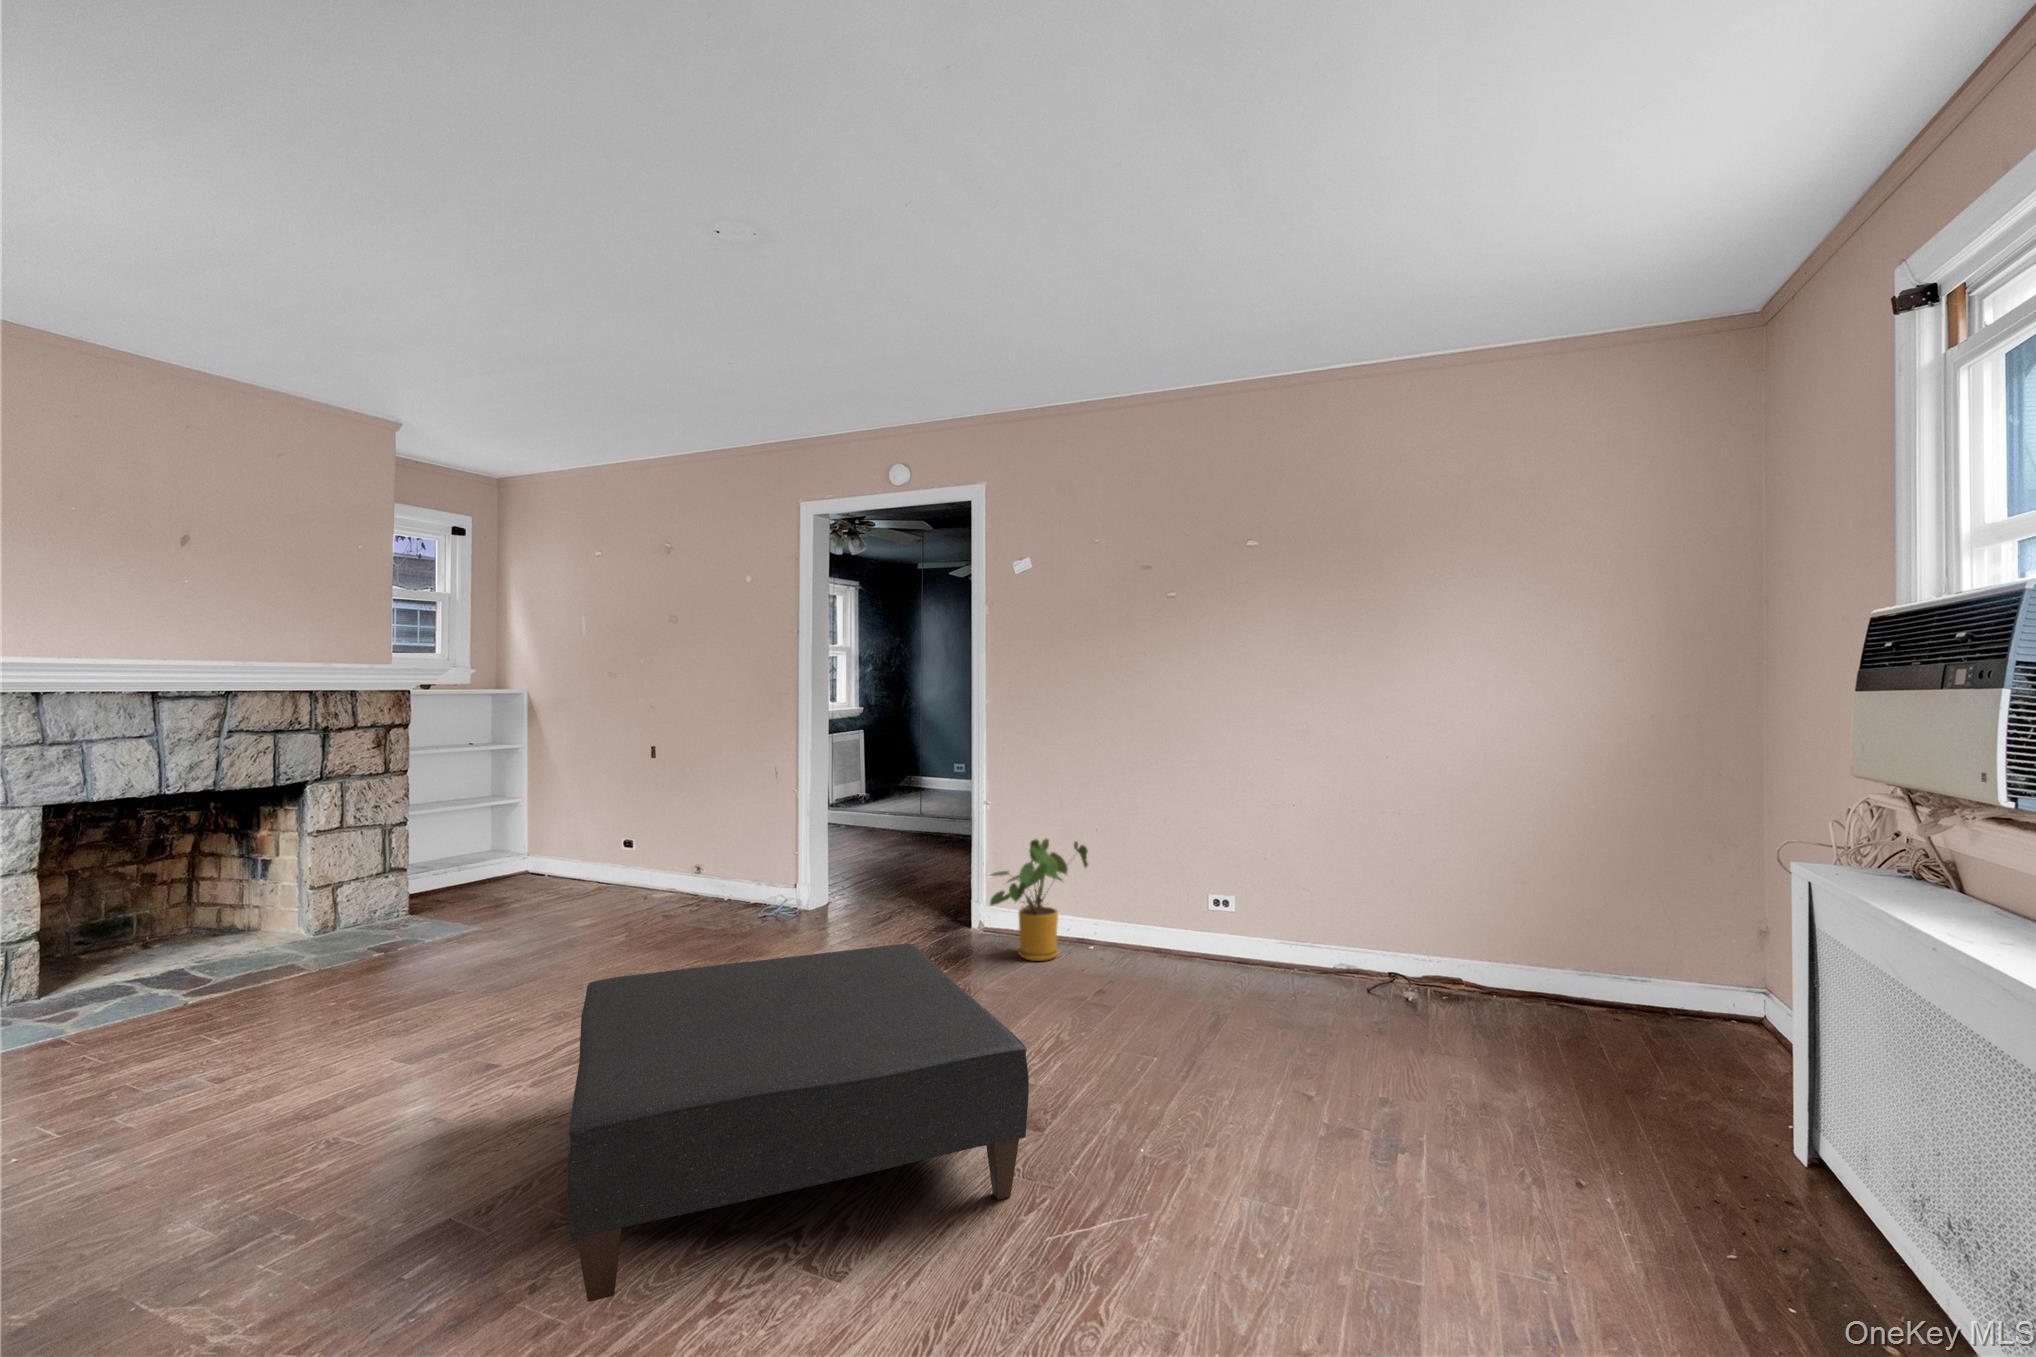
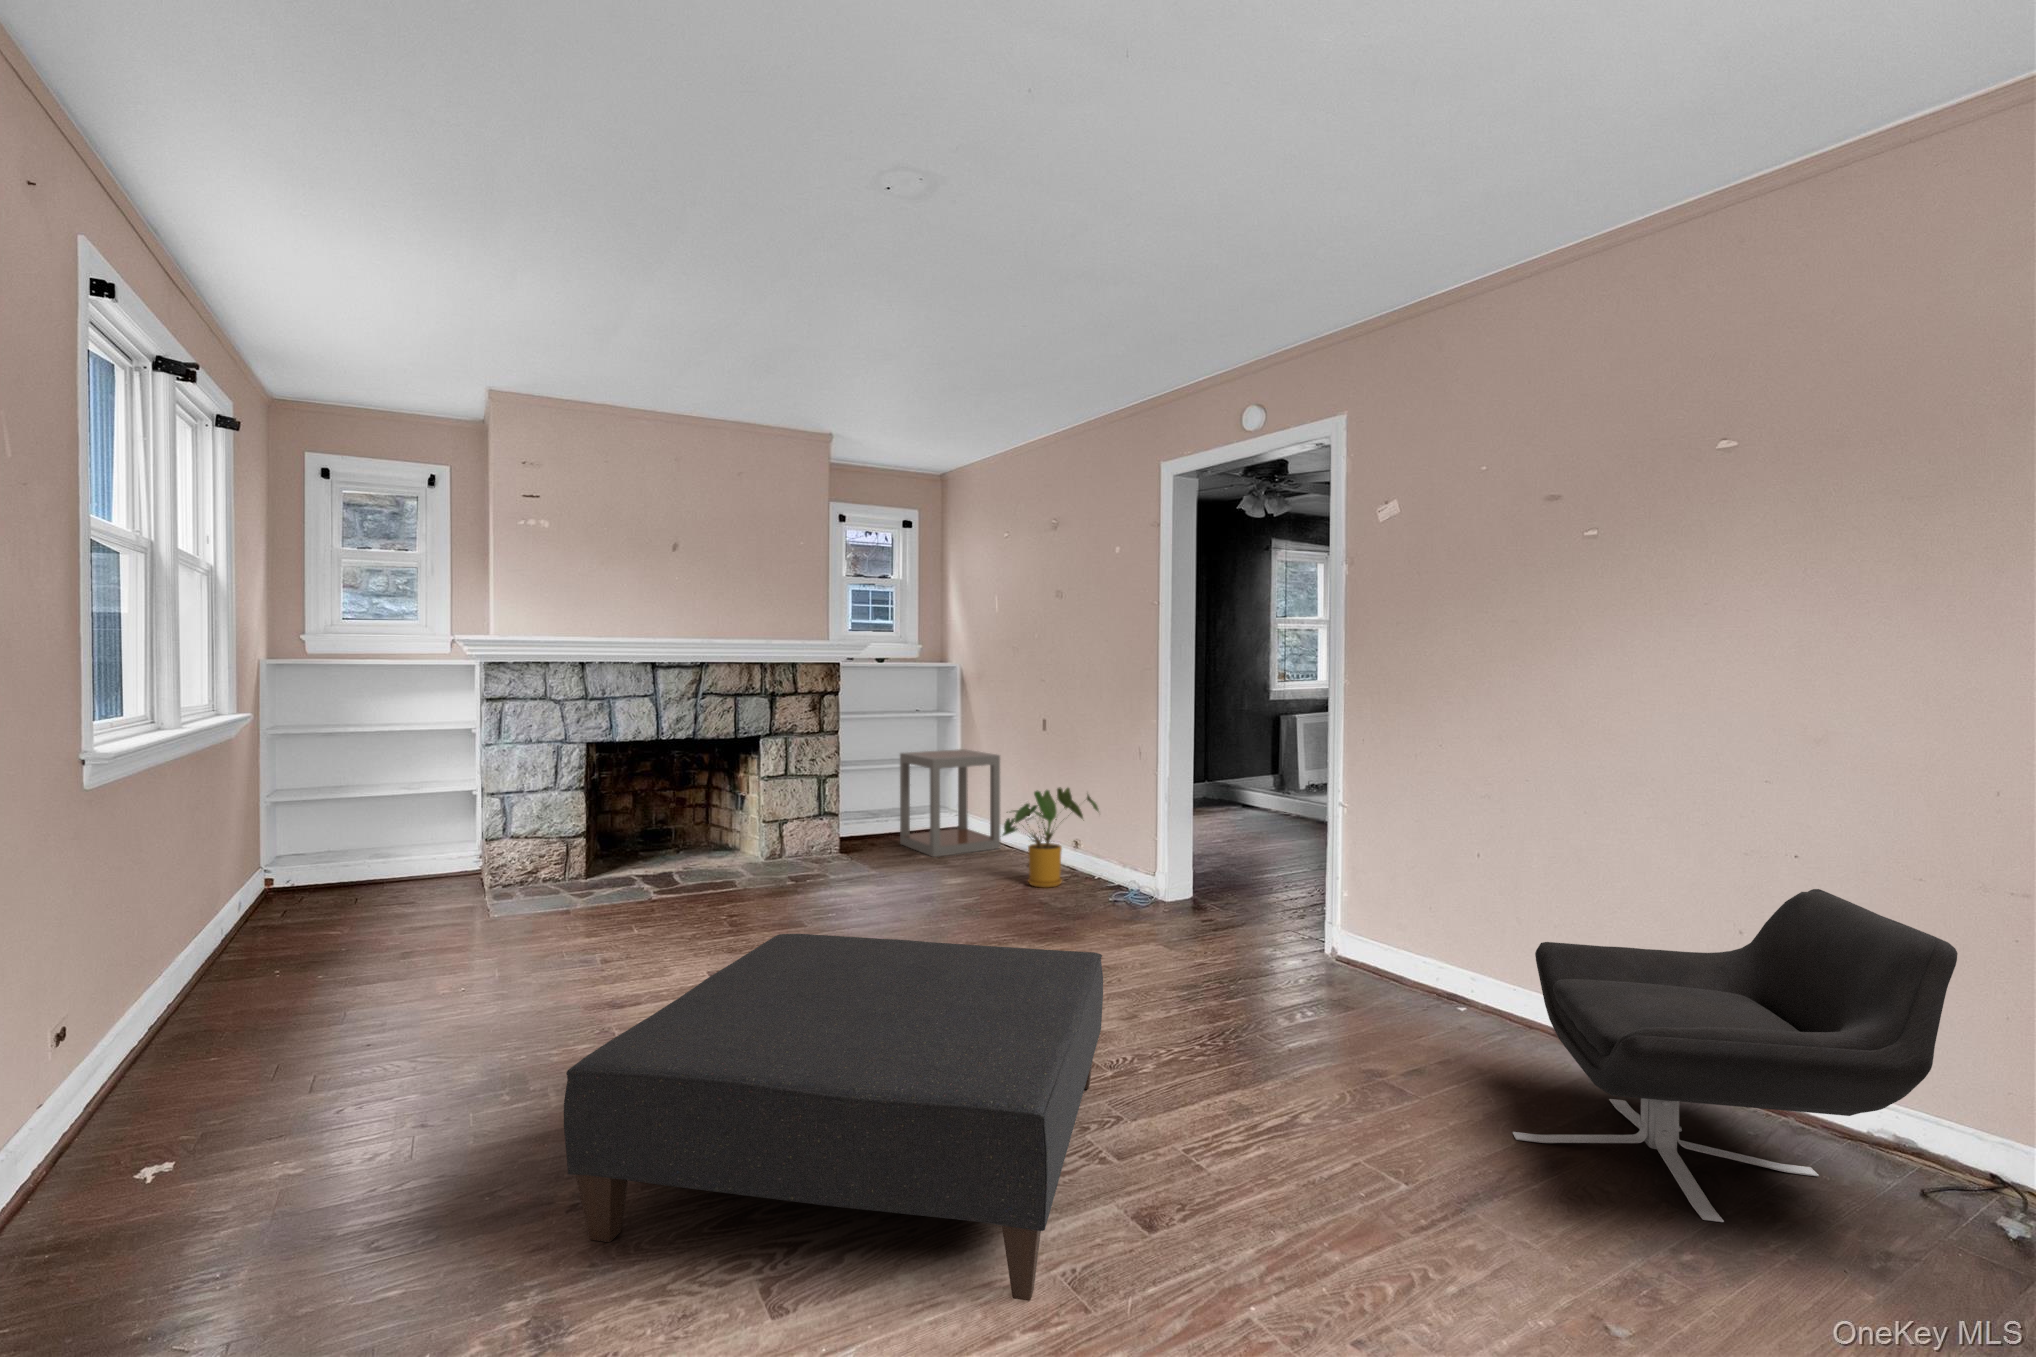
side table: none [479,783,607,902] -> present [900,749,1000,857]
lounge chair: none [1173,831,1394,1032] -> present [1513,889,1958,1222]
house plant: present [990,838,1088,961] -> present [1003,787,1099,888]

